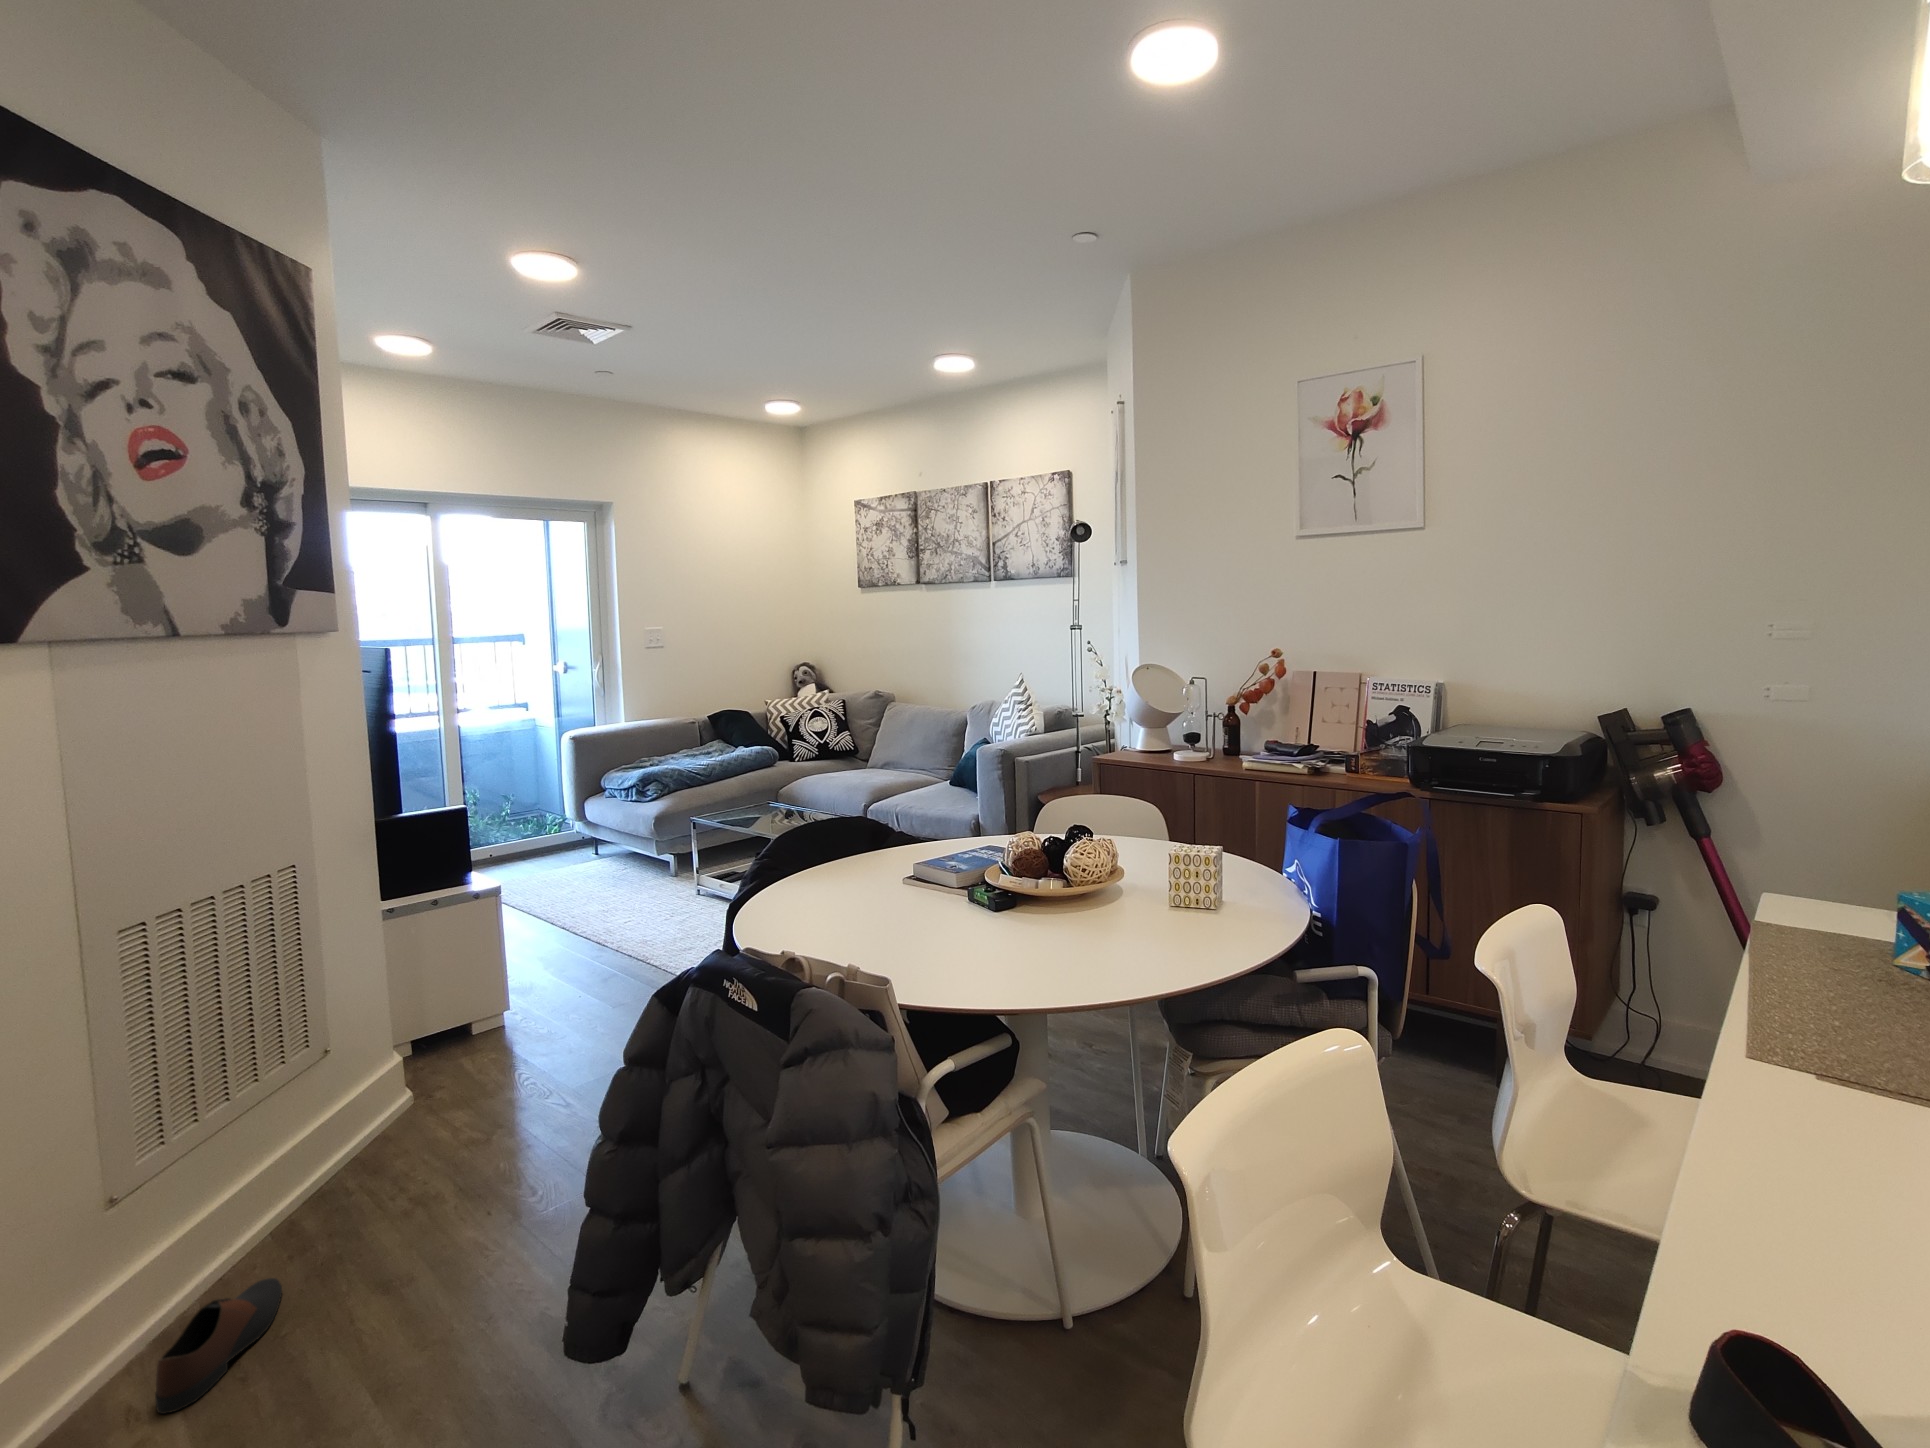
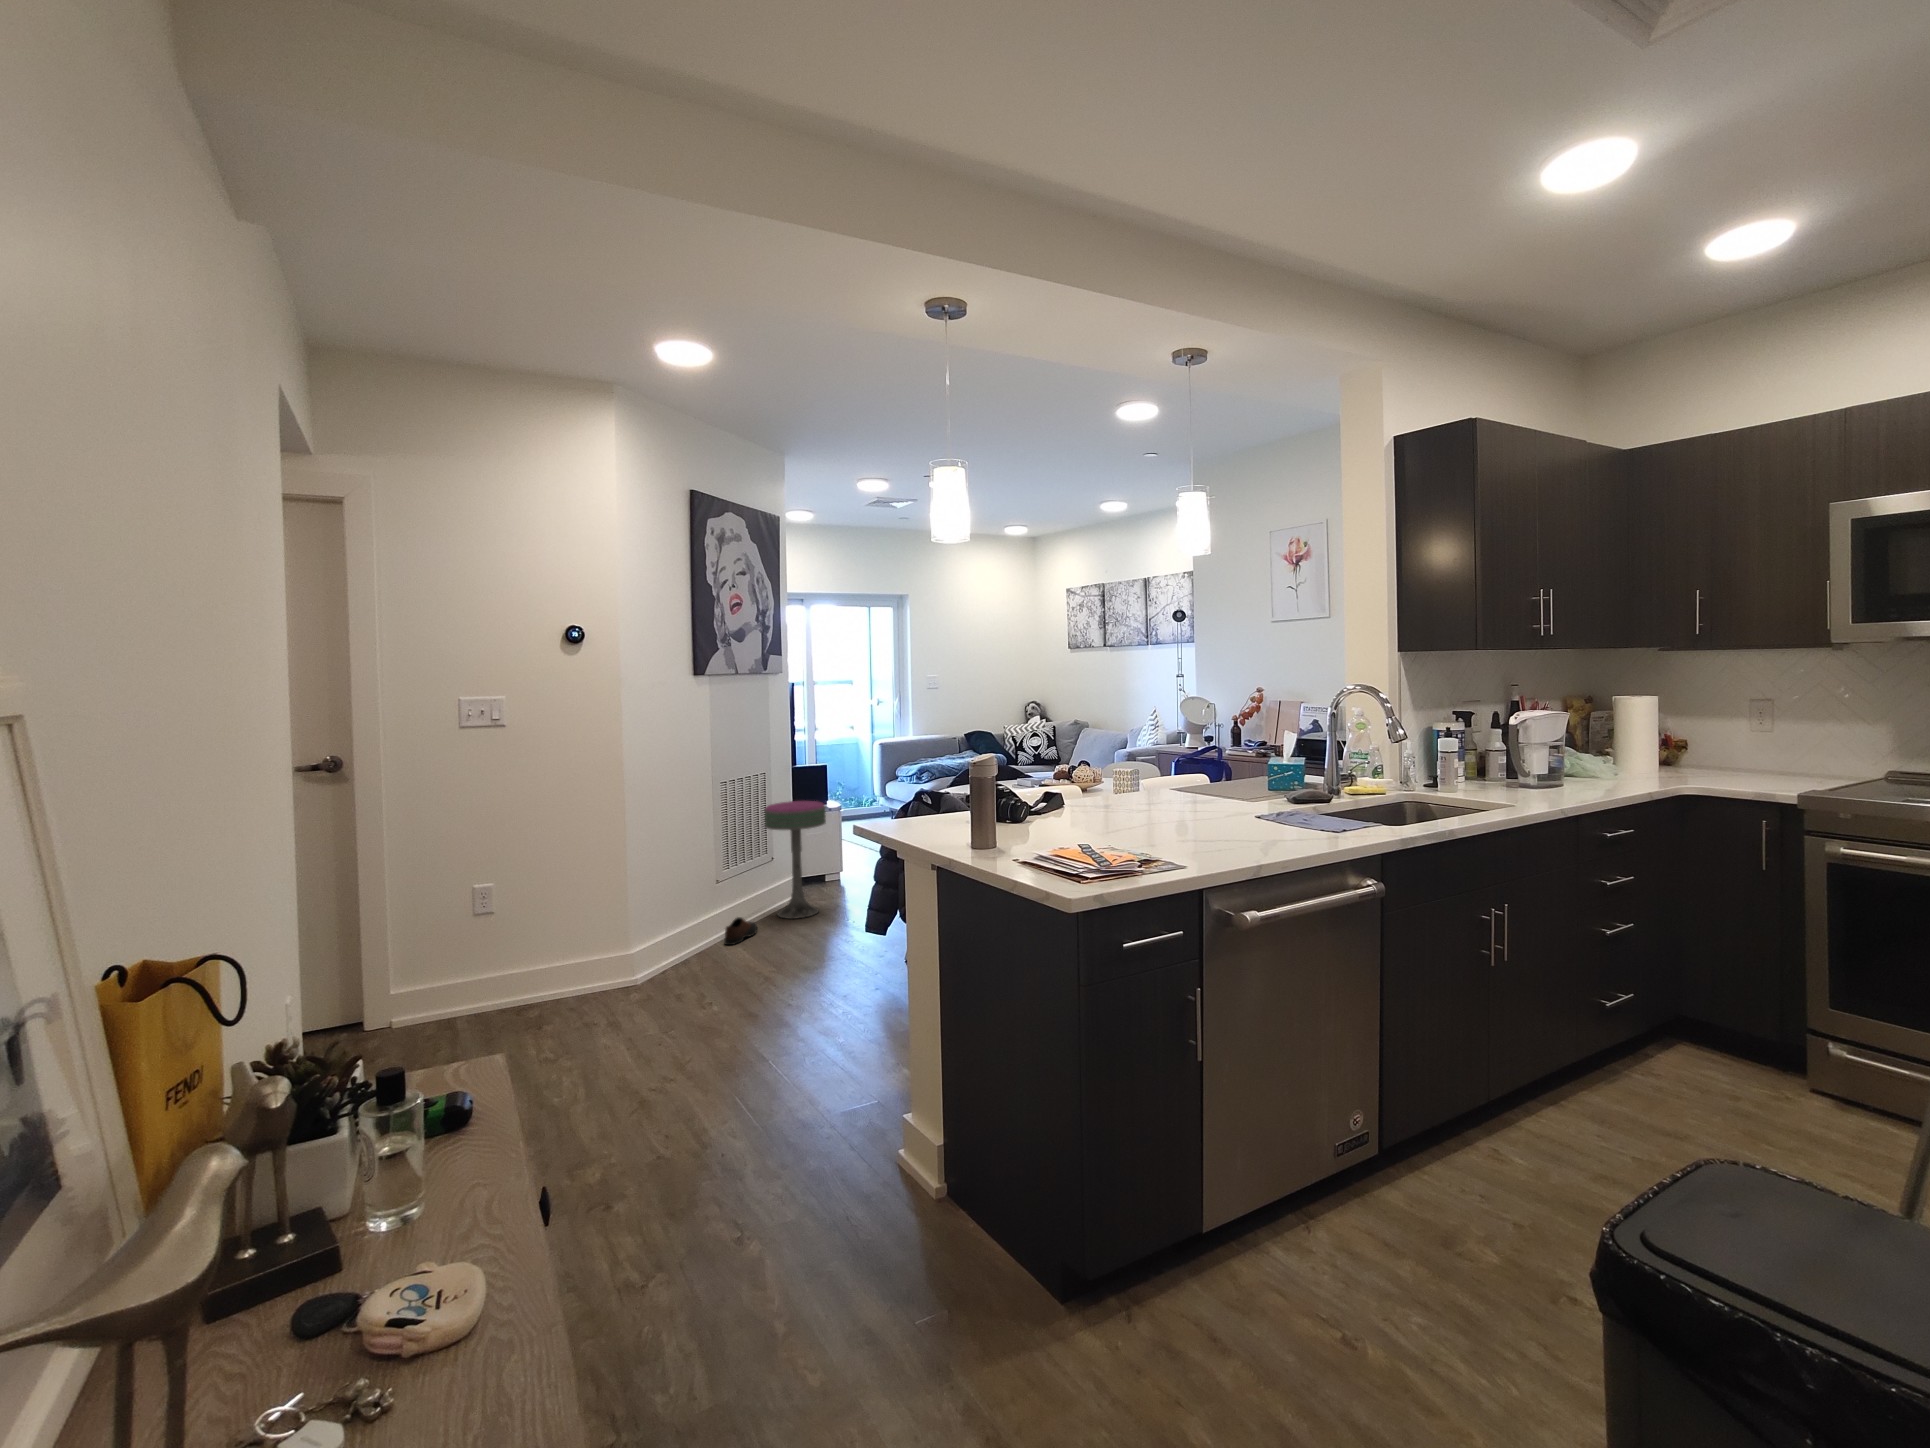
bar stool: none [295,925,471,1222] -> present [764,801,826,919]

